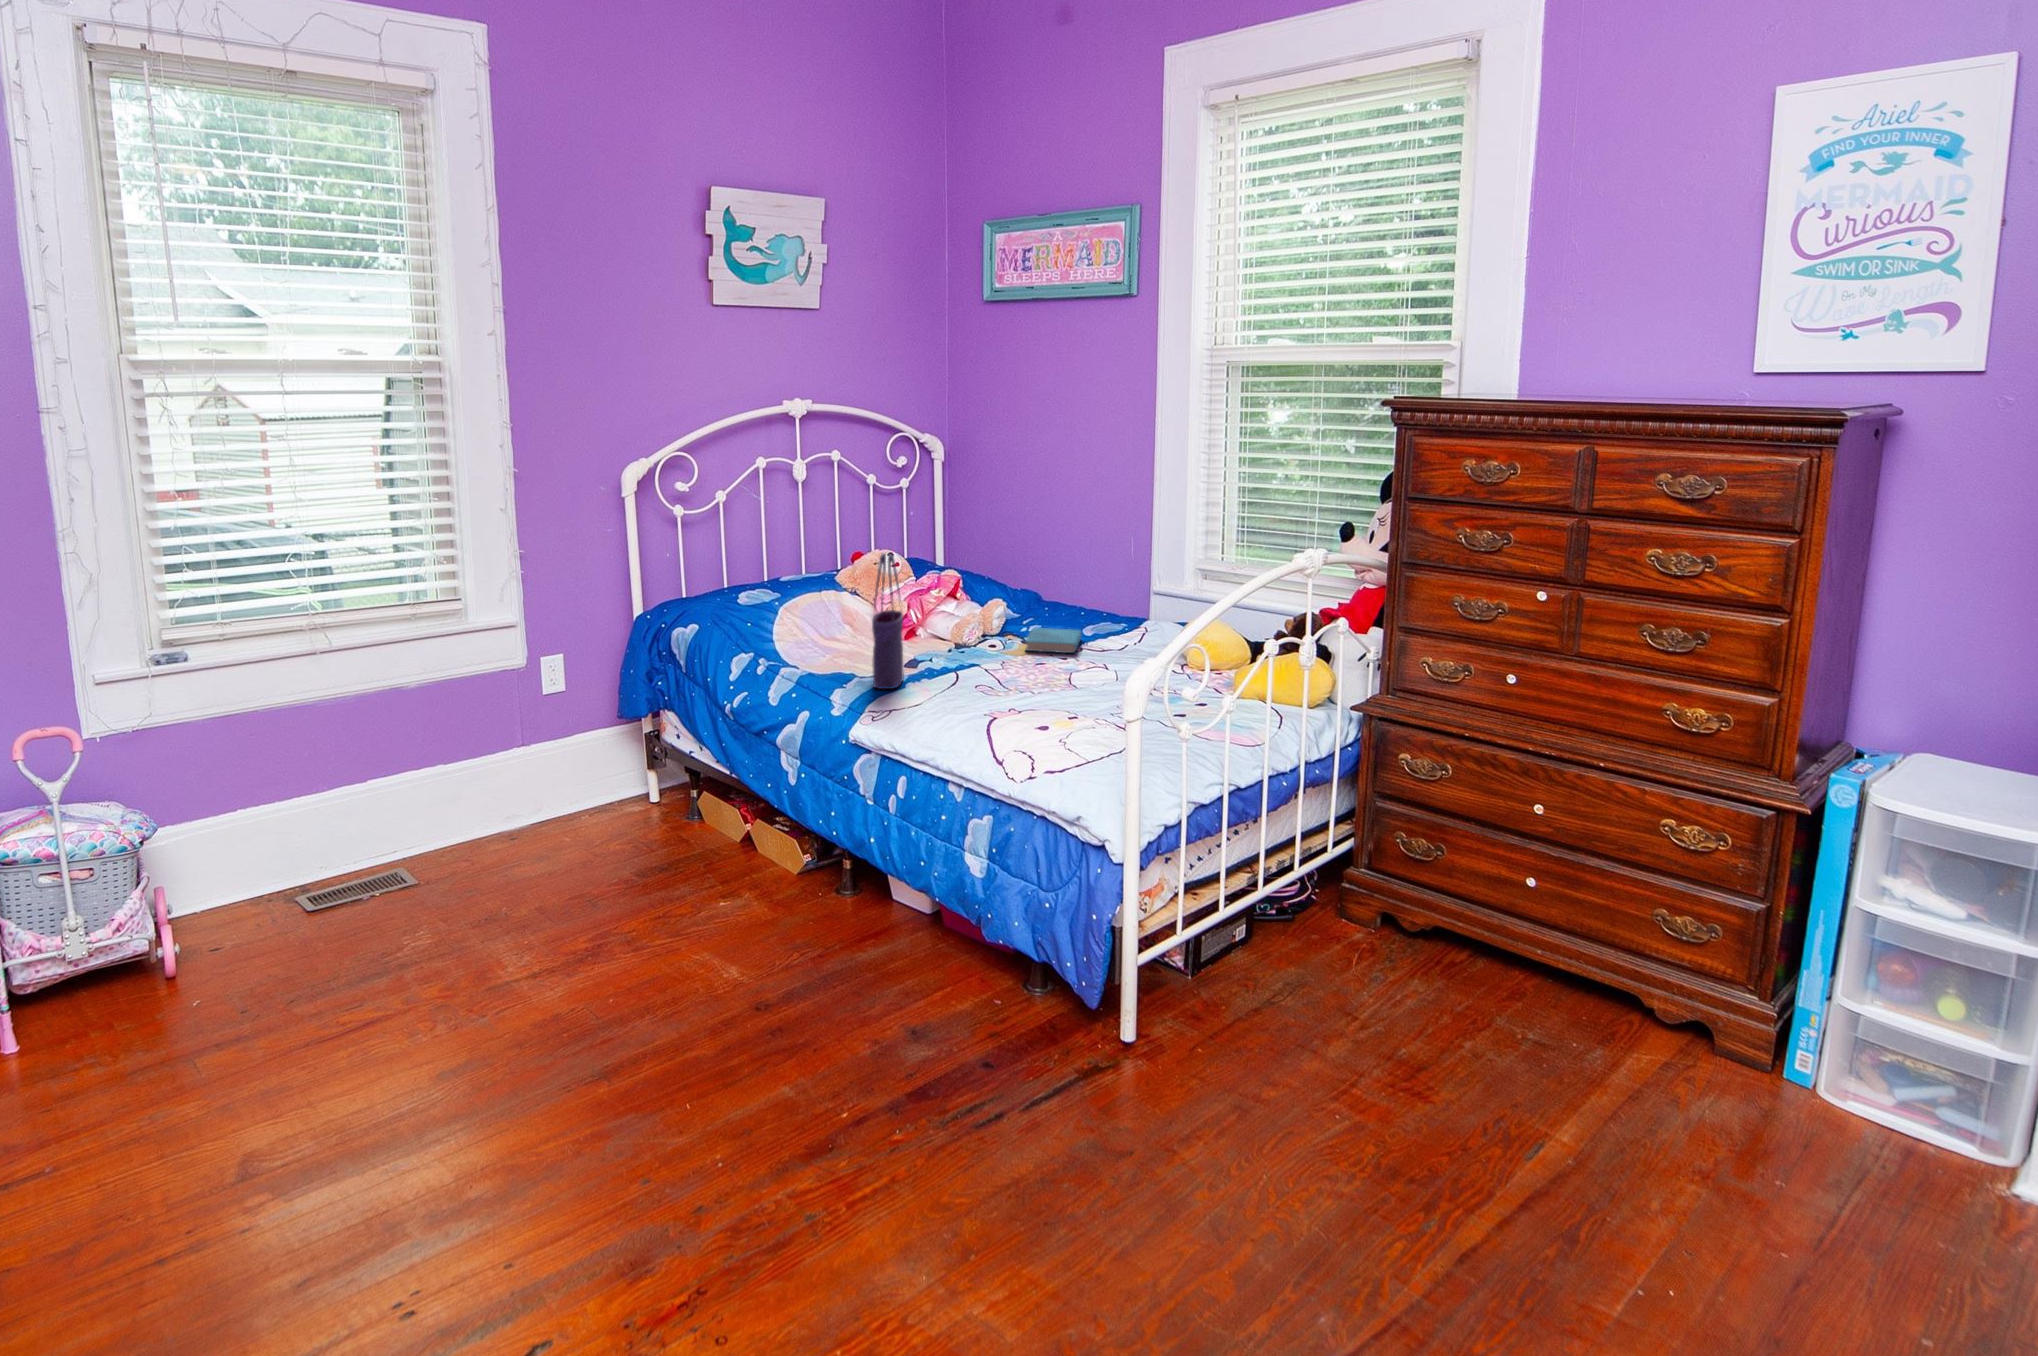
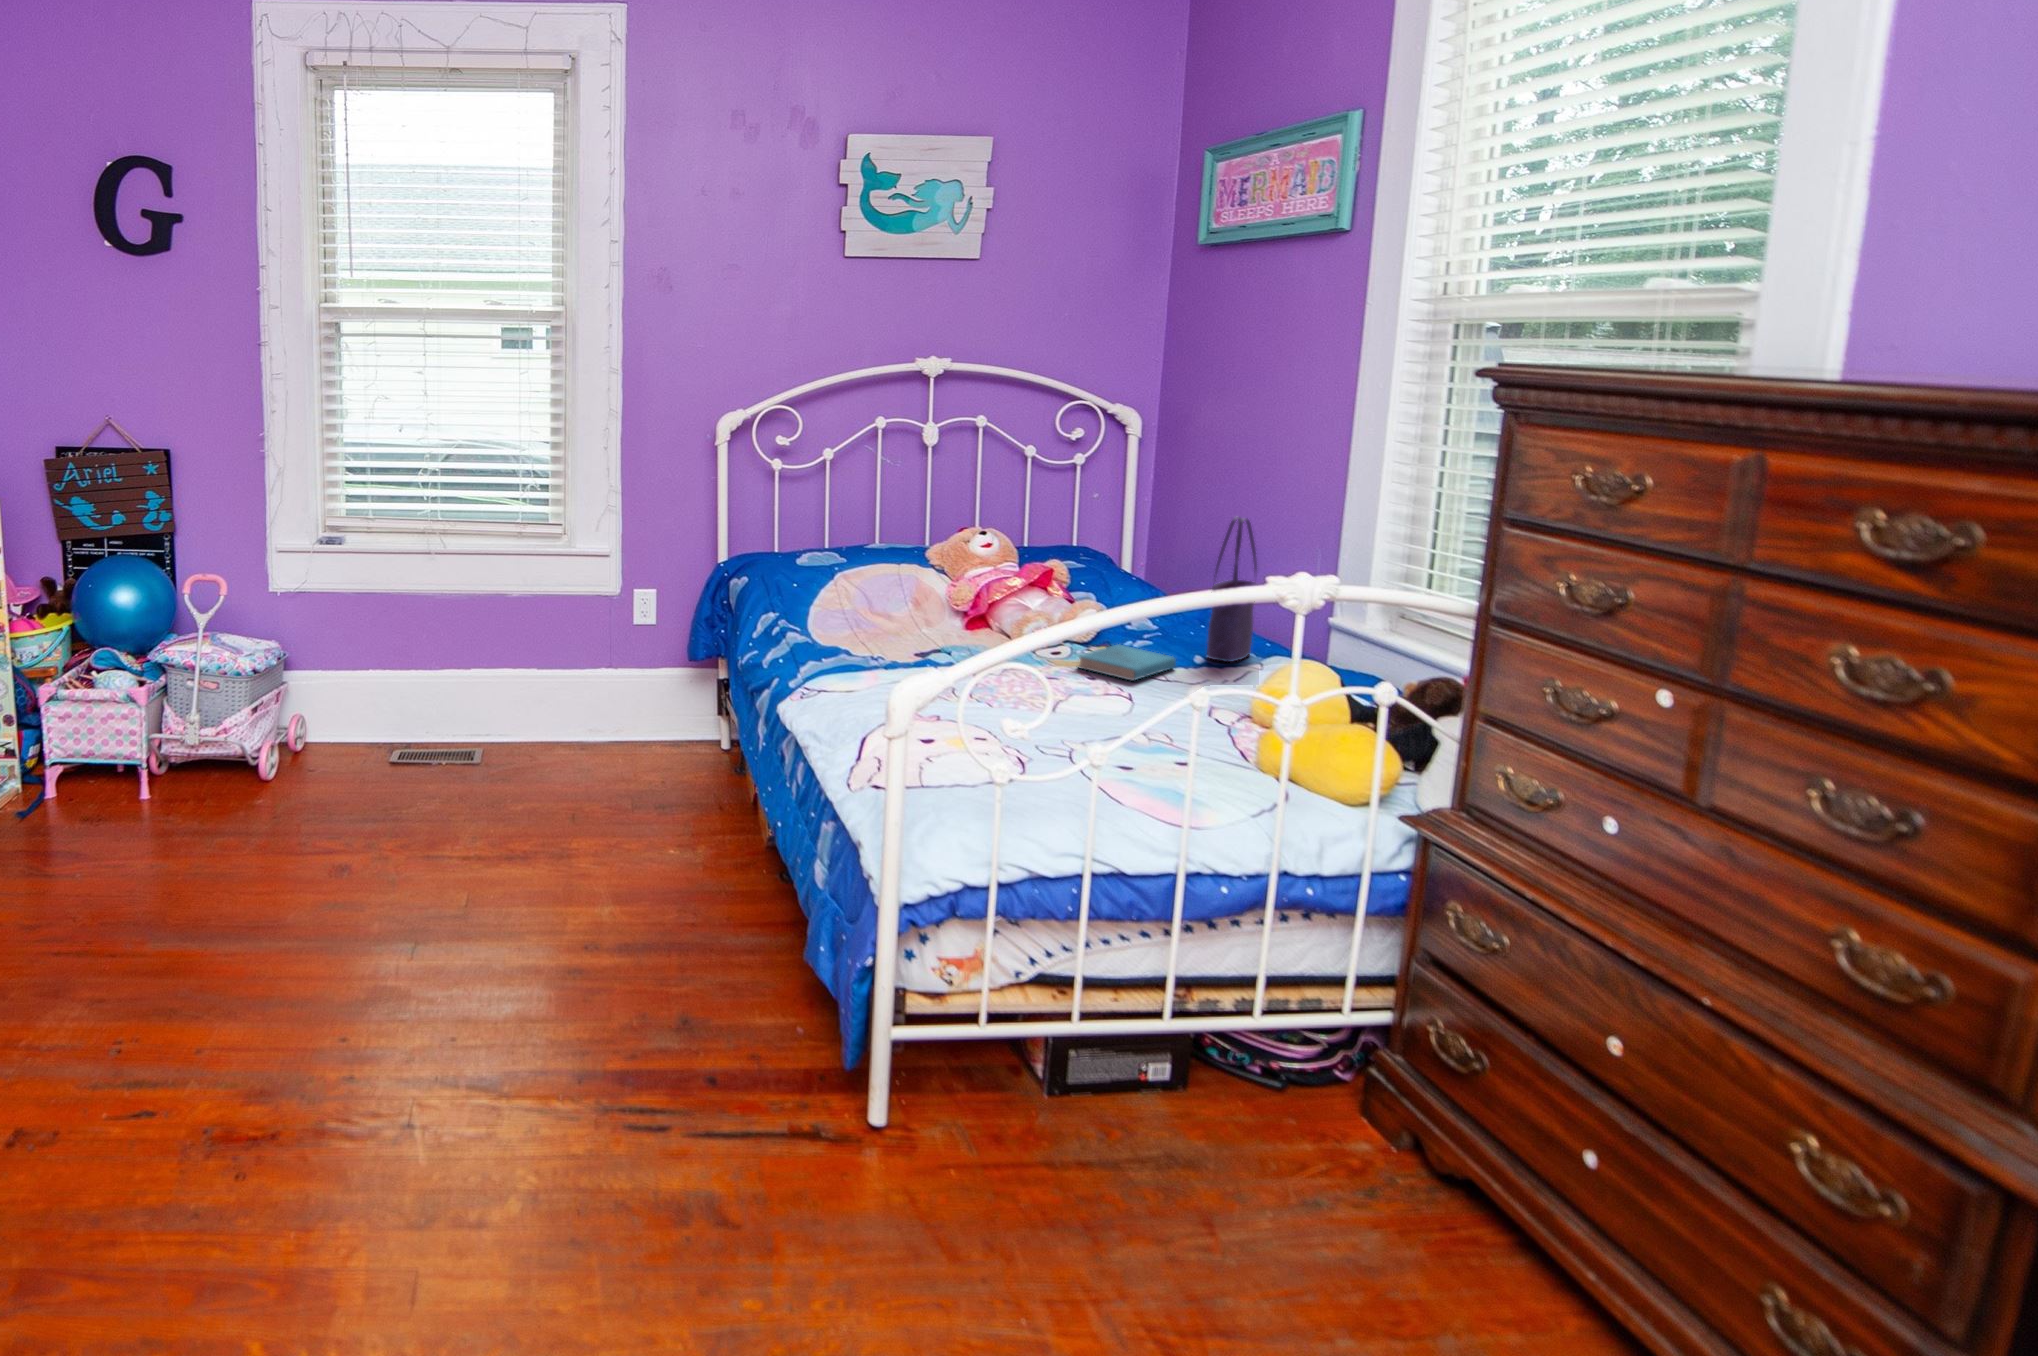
tote bag: present [872,553,904,689] -> present [1207,517,1257,662]

